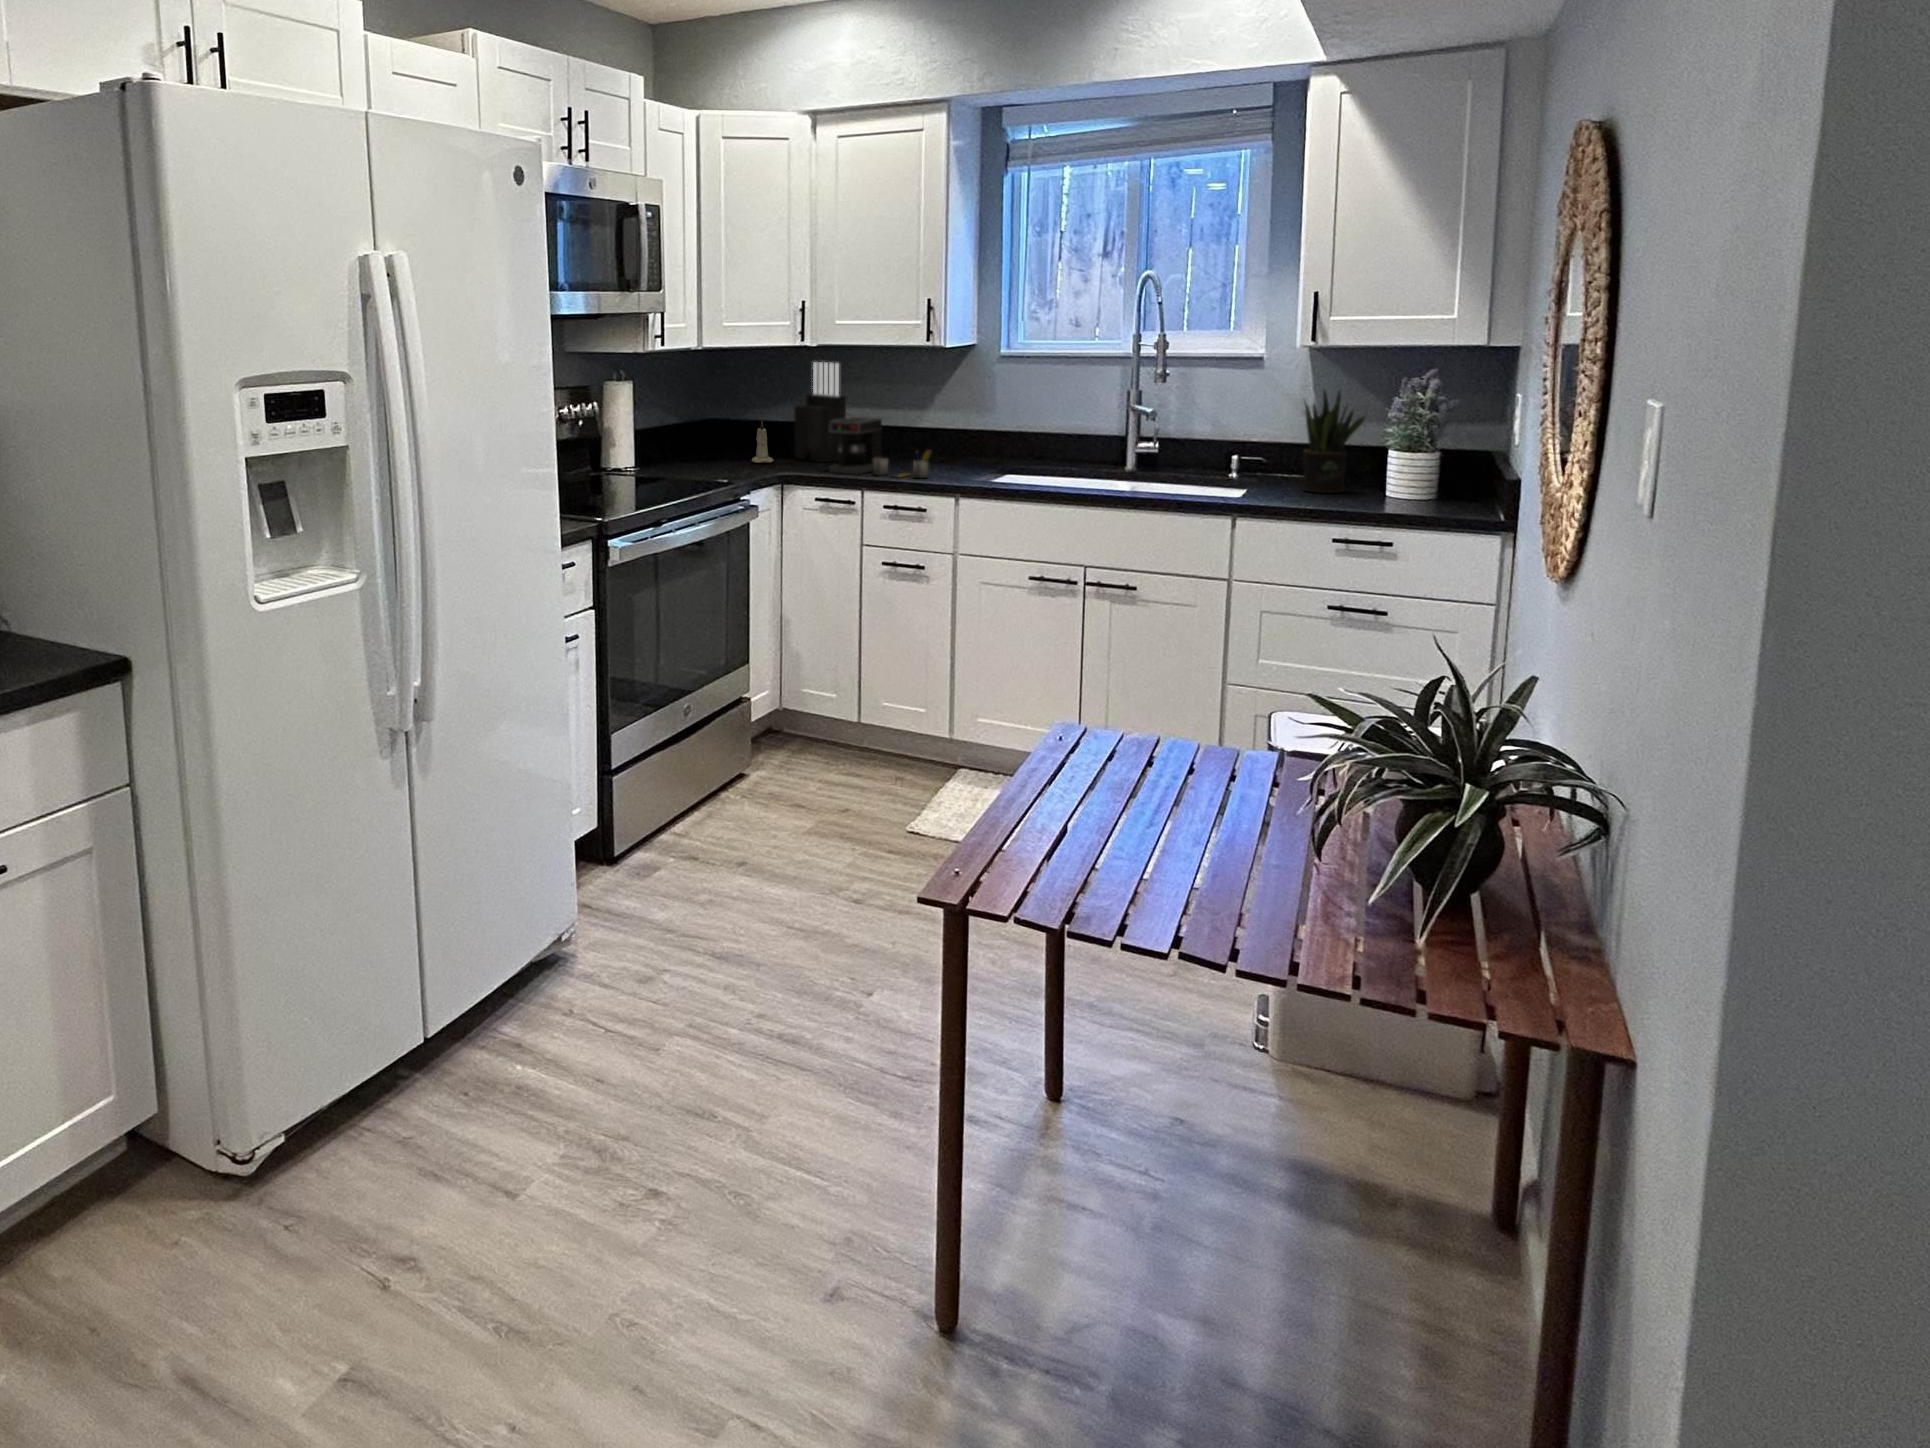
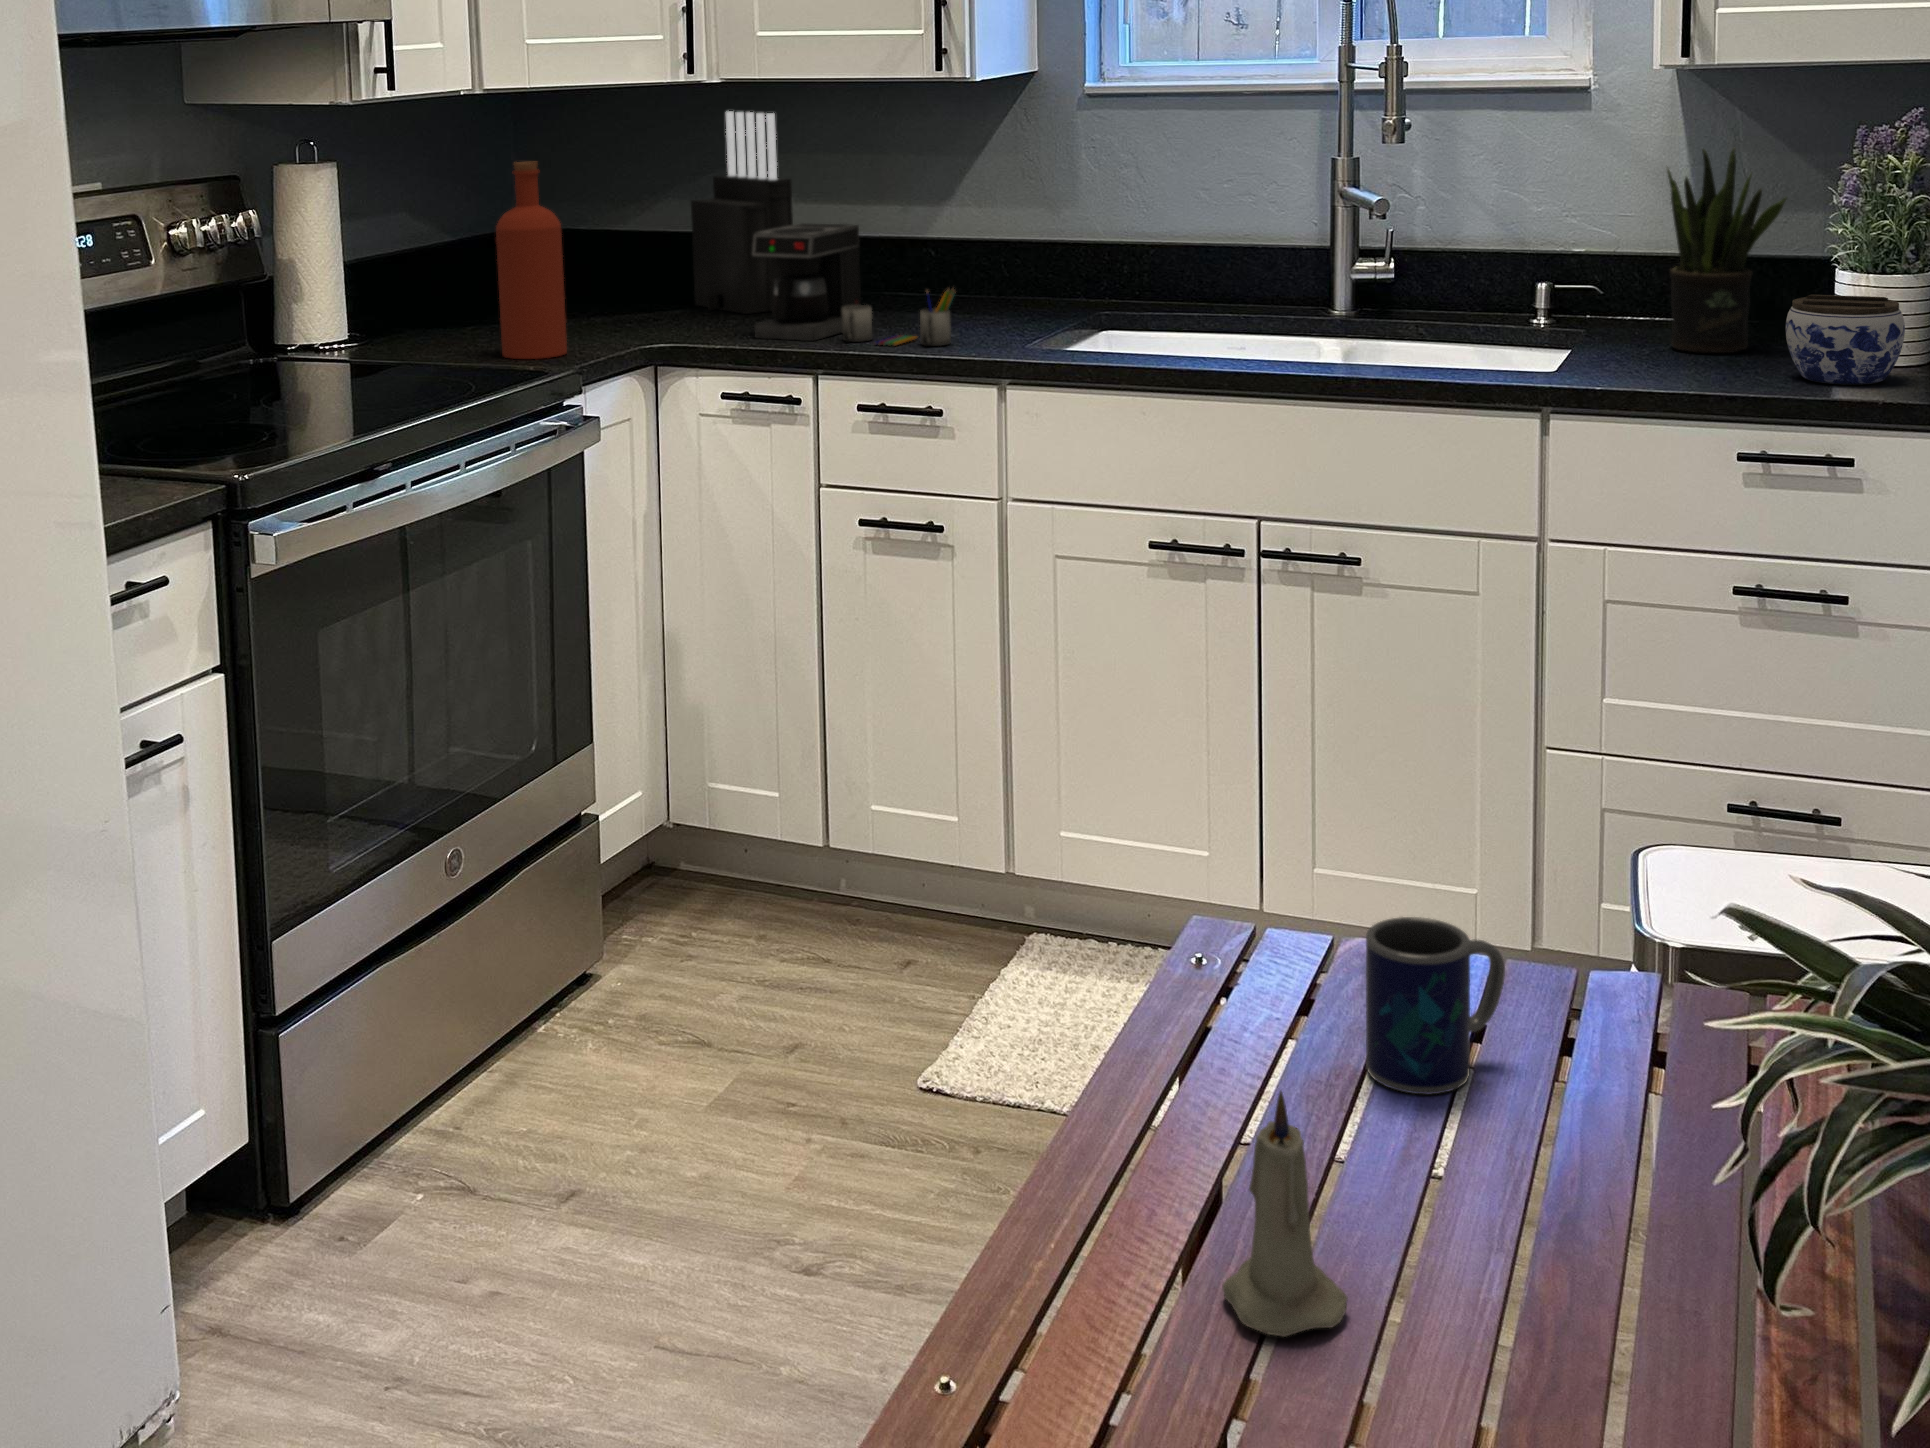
bottle: none [707,382,739,478] -> present [496,162,567,359]
candle: present [752,422,774,463] -> present [1222,1091,1348,1337]
jar: none [1363,463,1427,508] -> present [1786,295,1905,385]
mug: none [1139,720,1205,796] -> present [1366,917,1505,1094]

